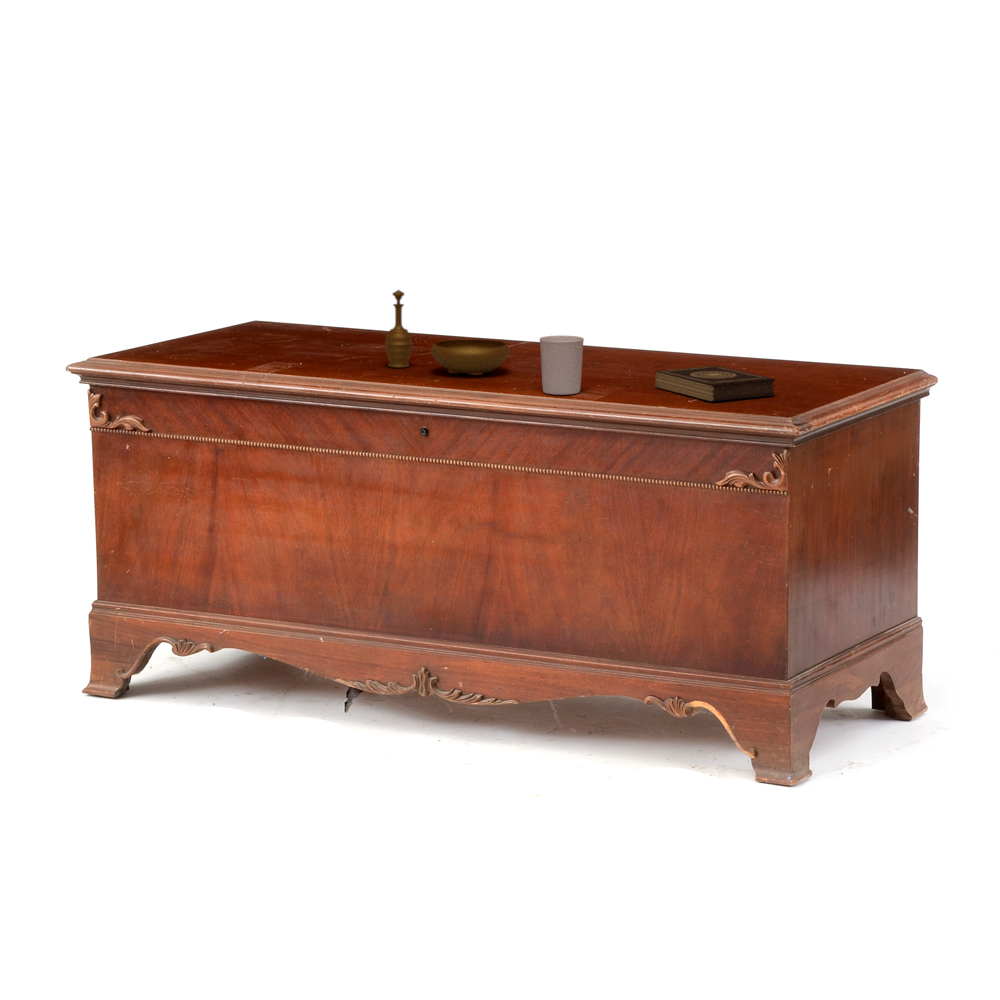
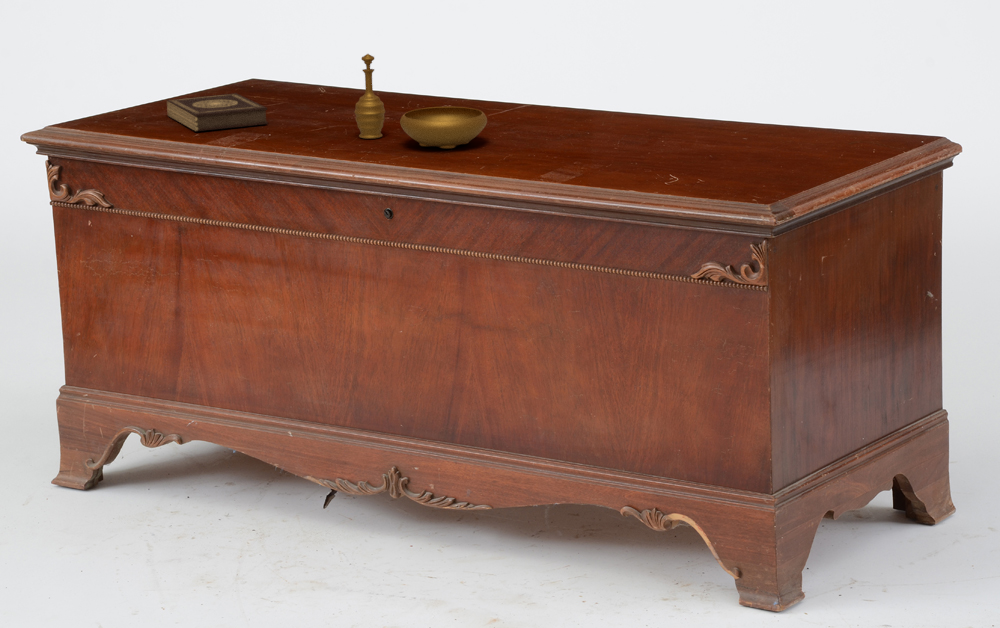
candle holder: present [540,336,584,395] -> none [505,108,553,175]
book: present [655,366,775,401] -> present [167,93,268,131]

